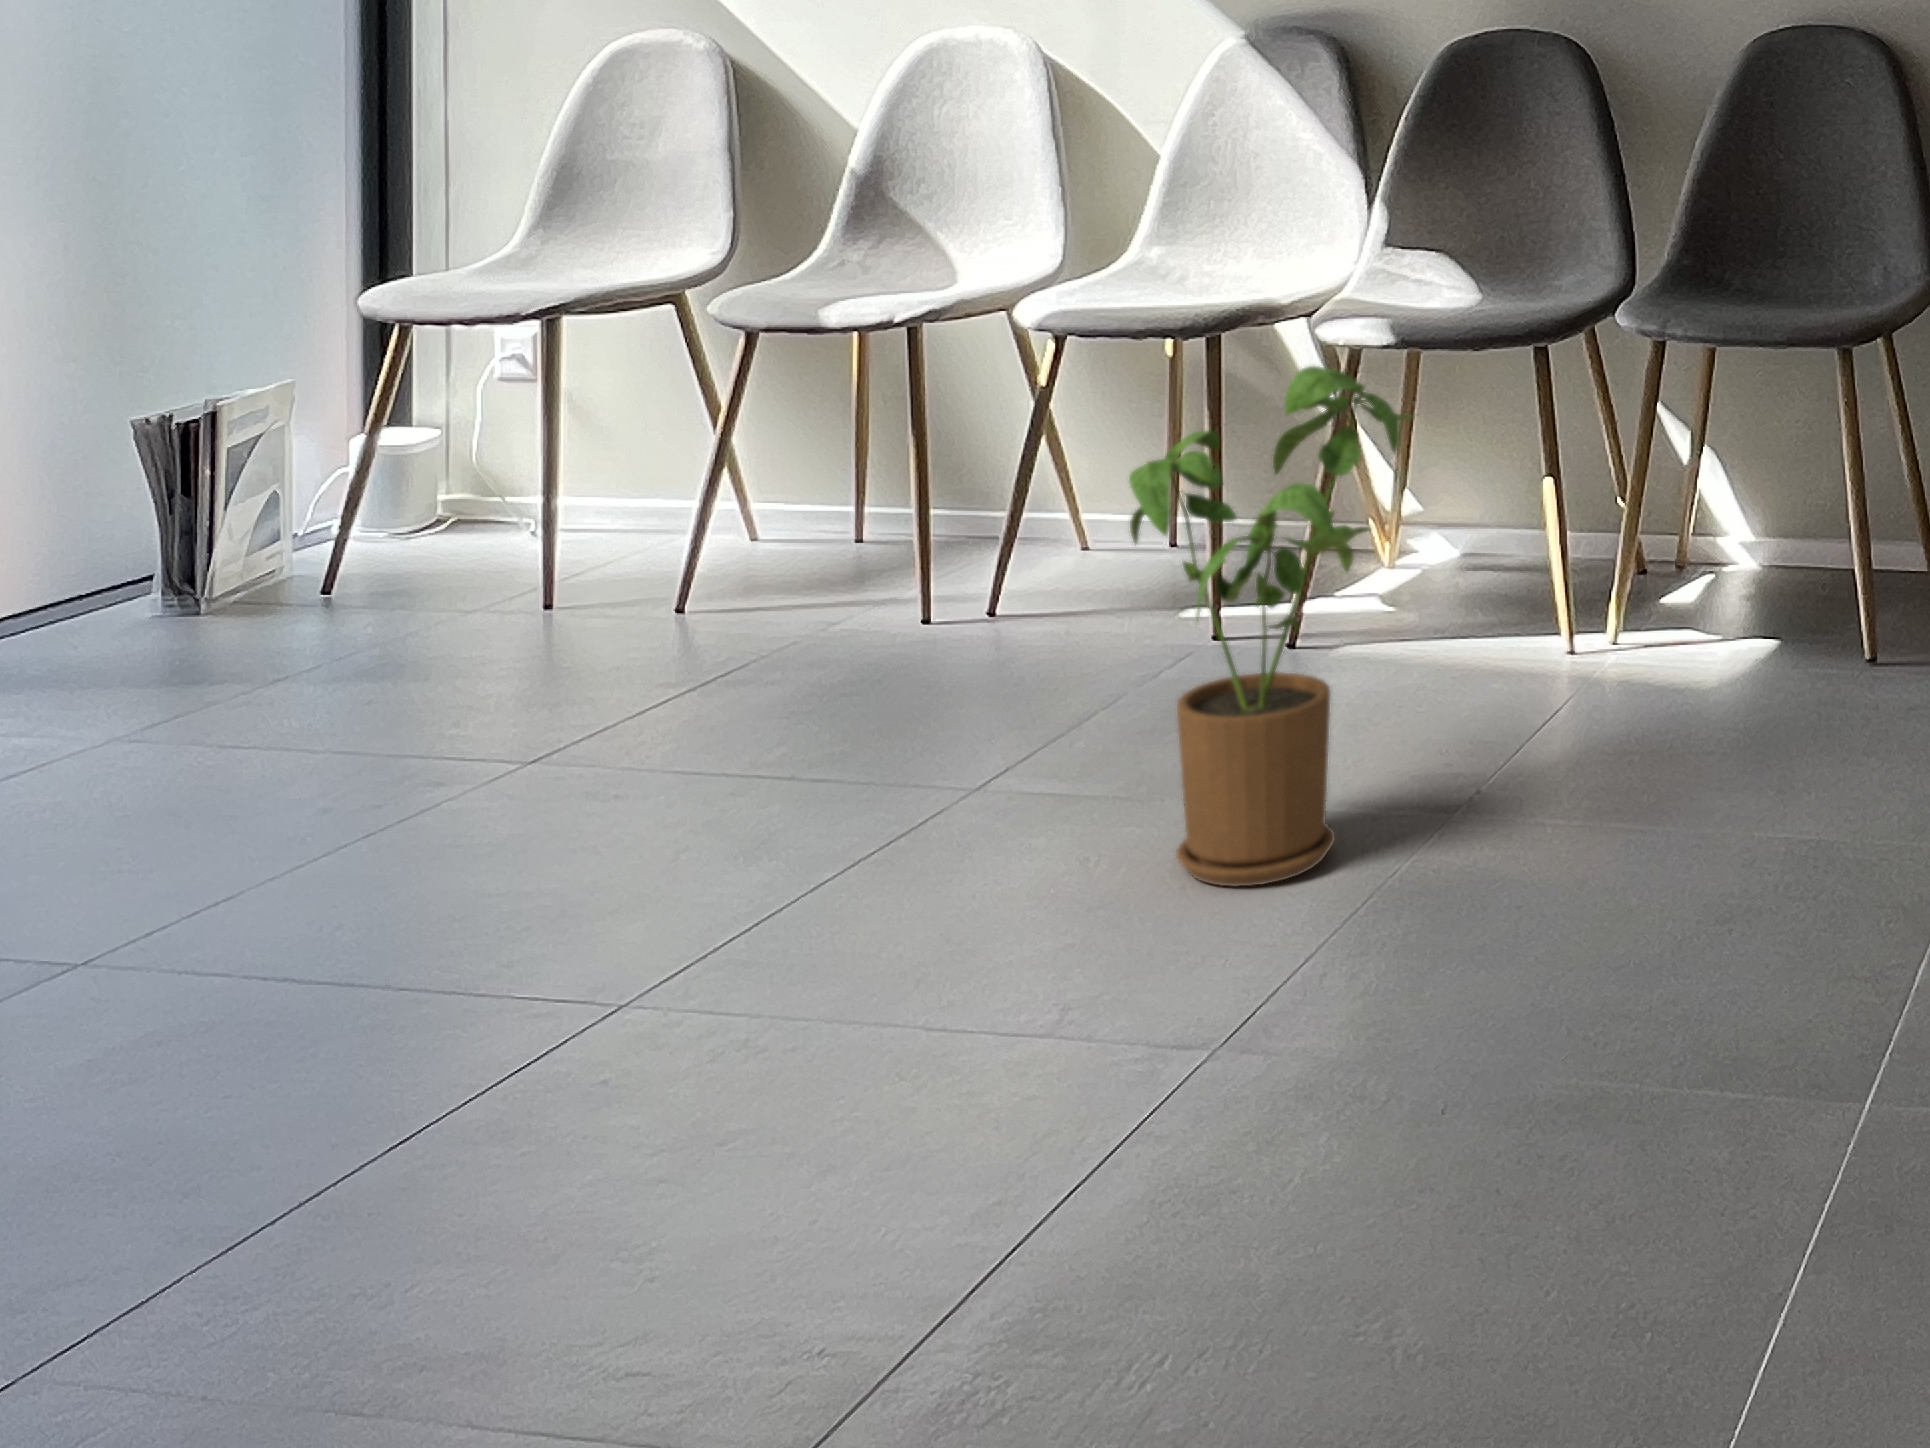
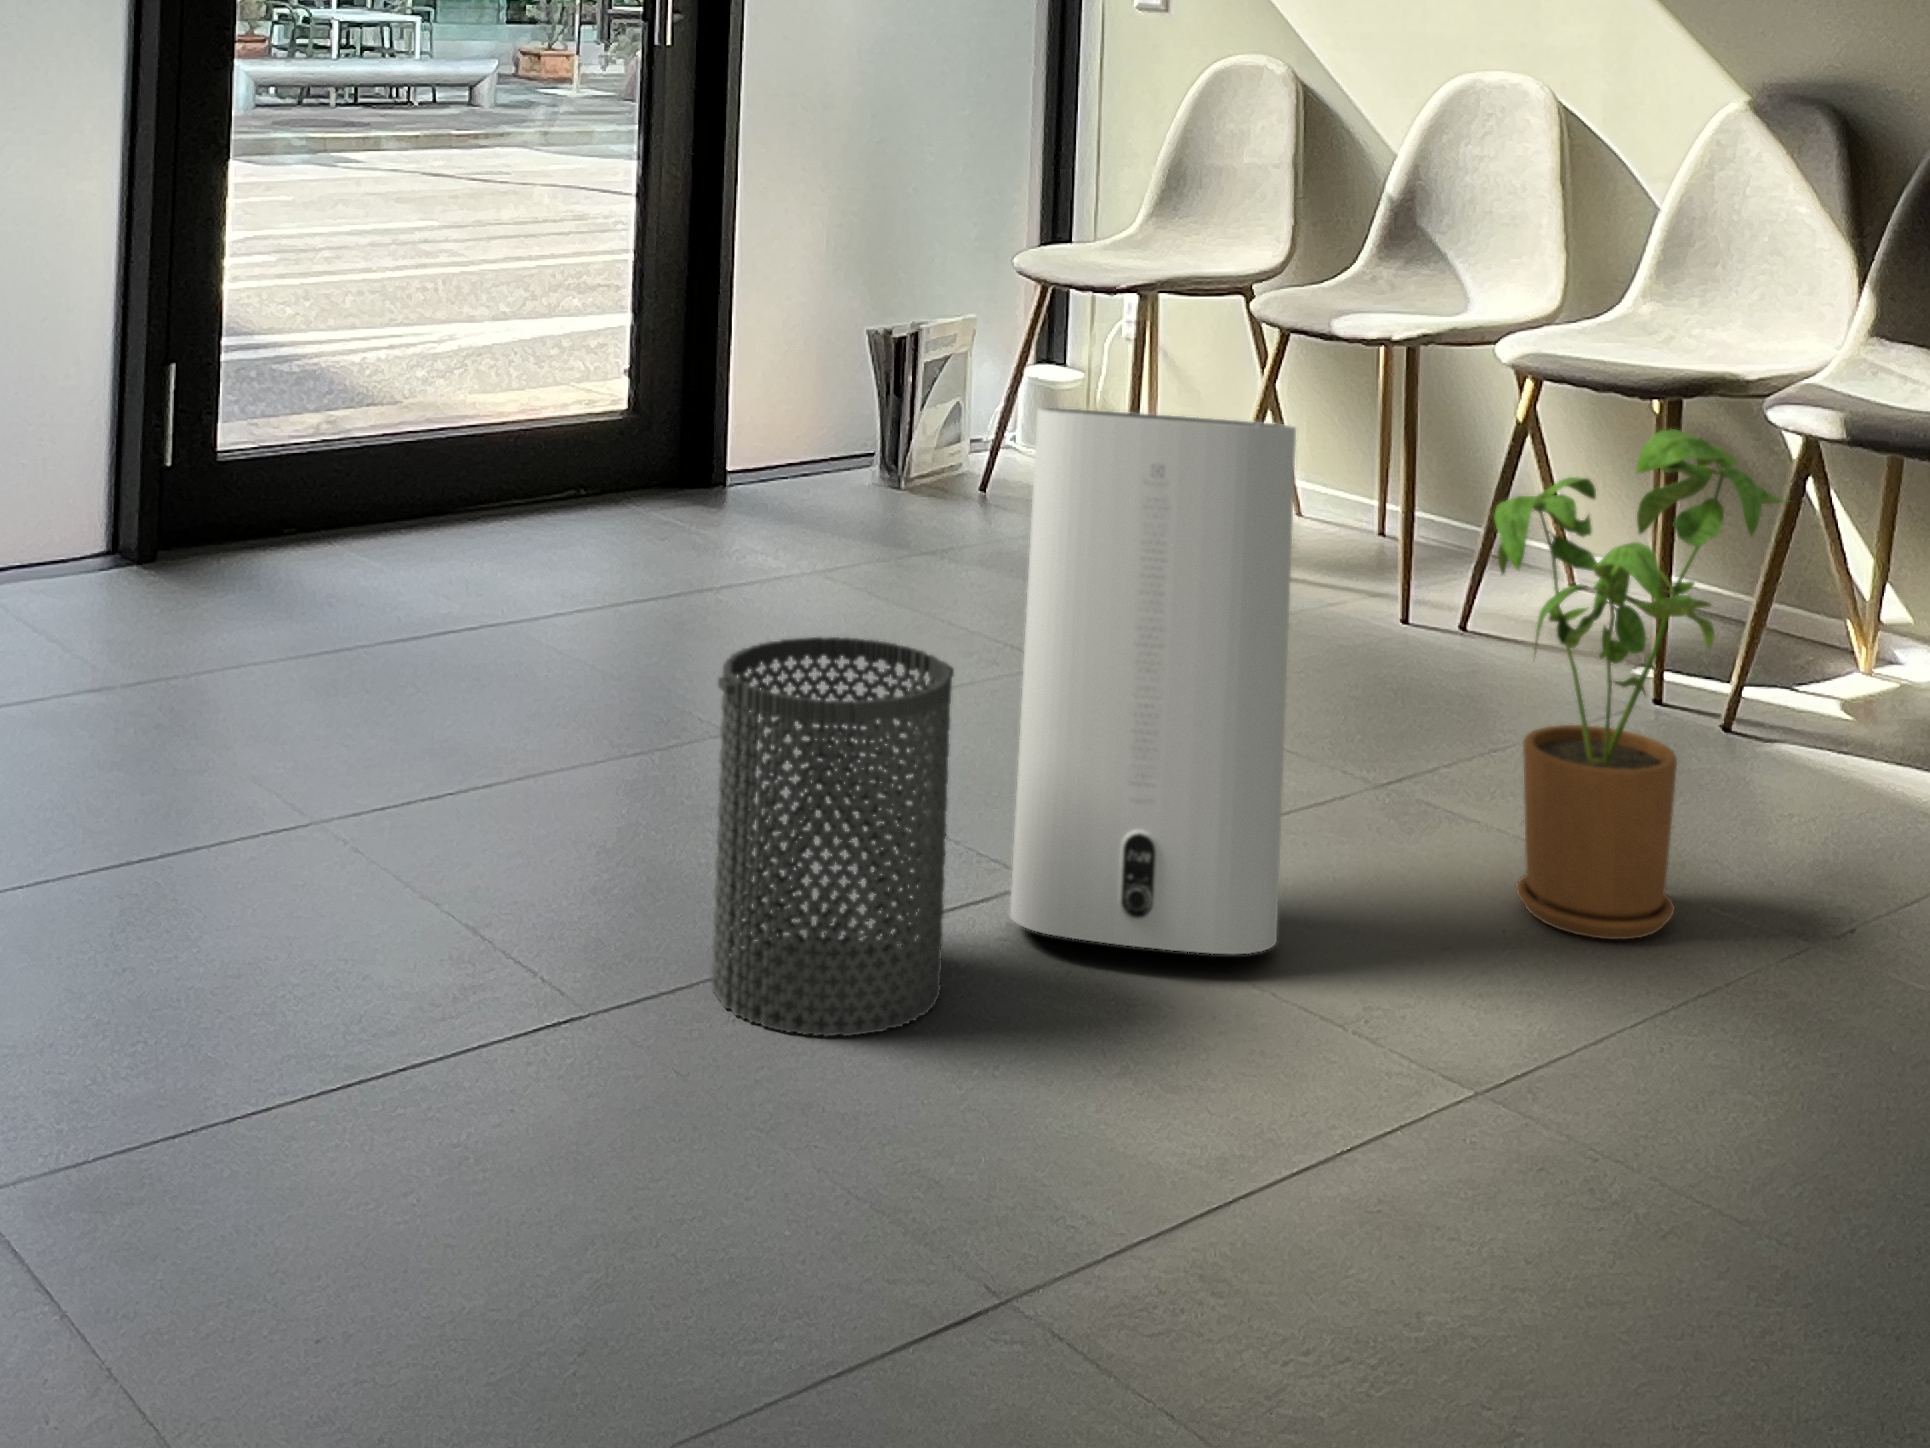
air purifier: none [611,432,958,1076] -> present [1010,408,1296,954]
trash can: none [228,787,574,1317] -> present [711,637,954,1036]

